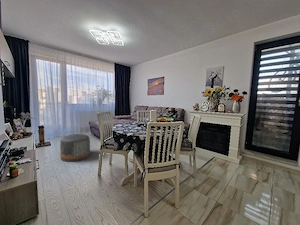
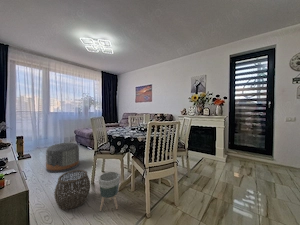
woven basket: none [59,163,94,201] -> present [54,170,90,210]
planter: none [99,168,120,206] -> present [99,172,120,211]

